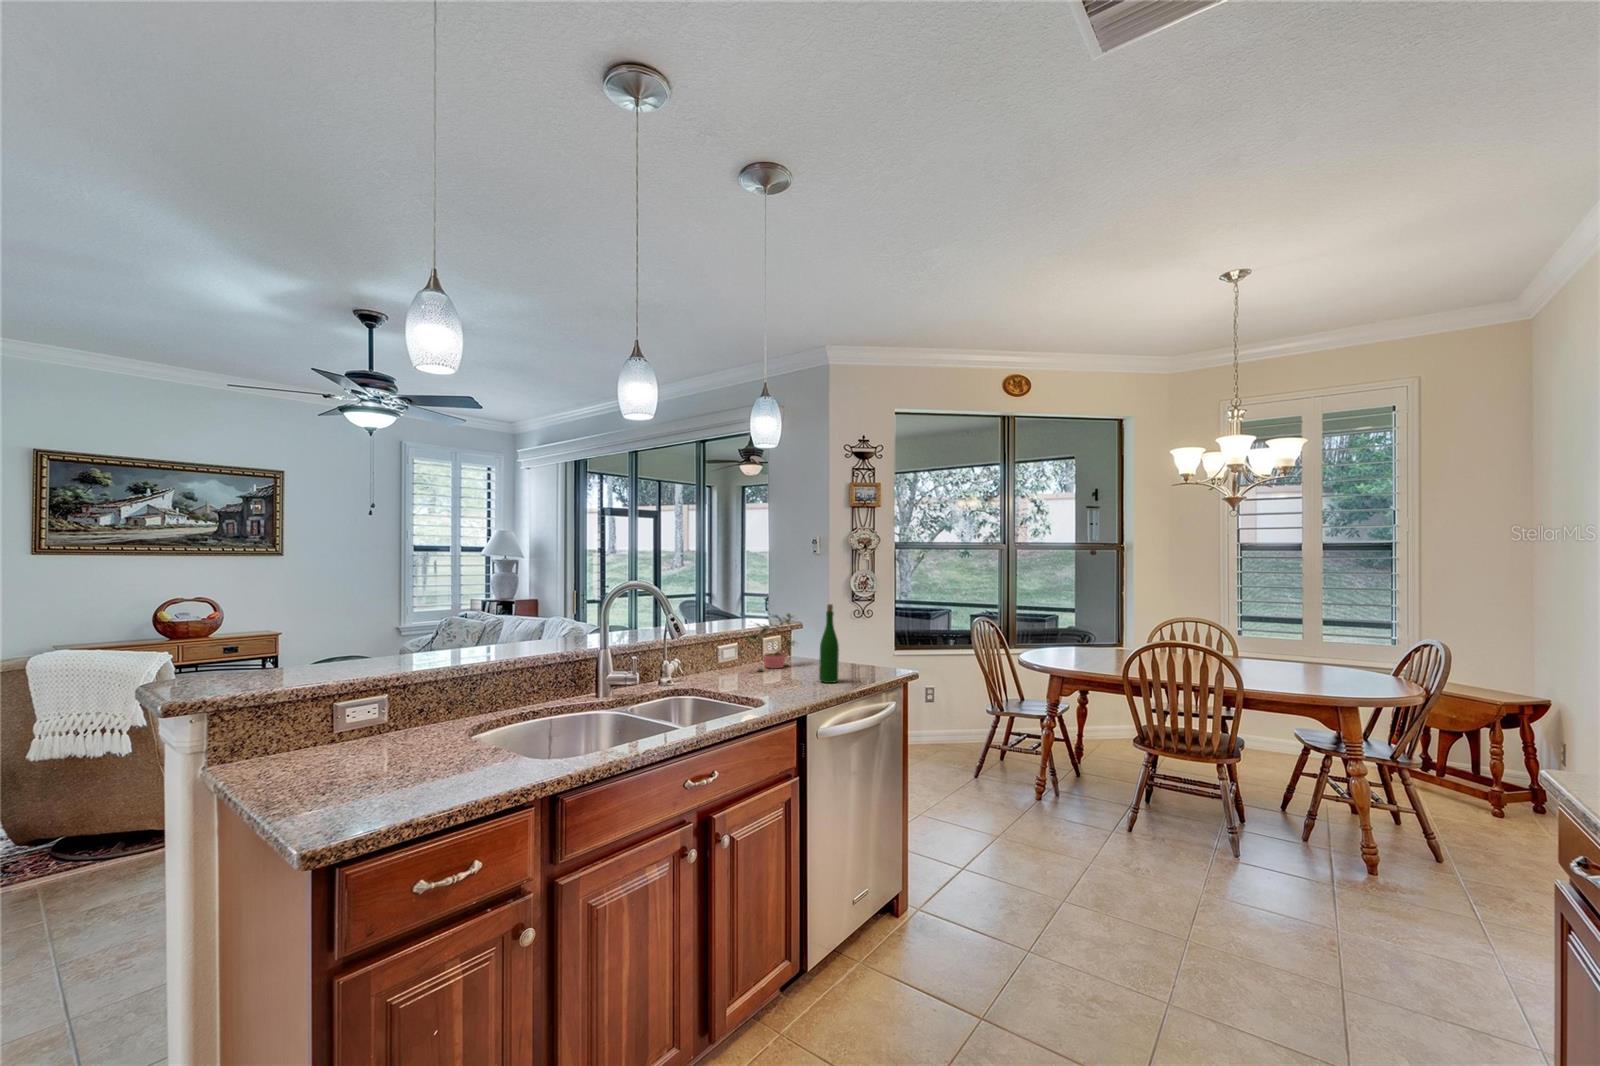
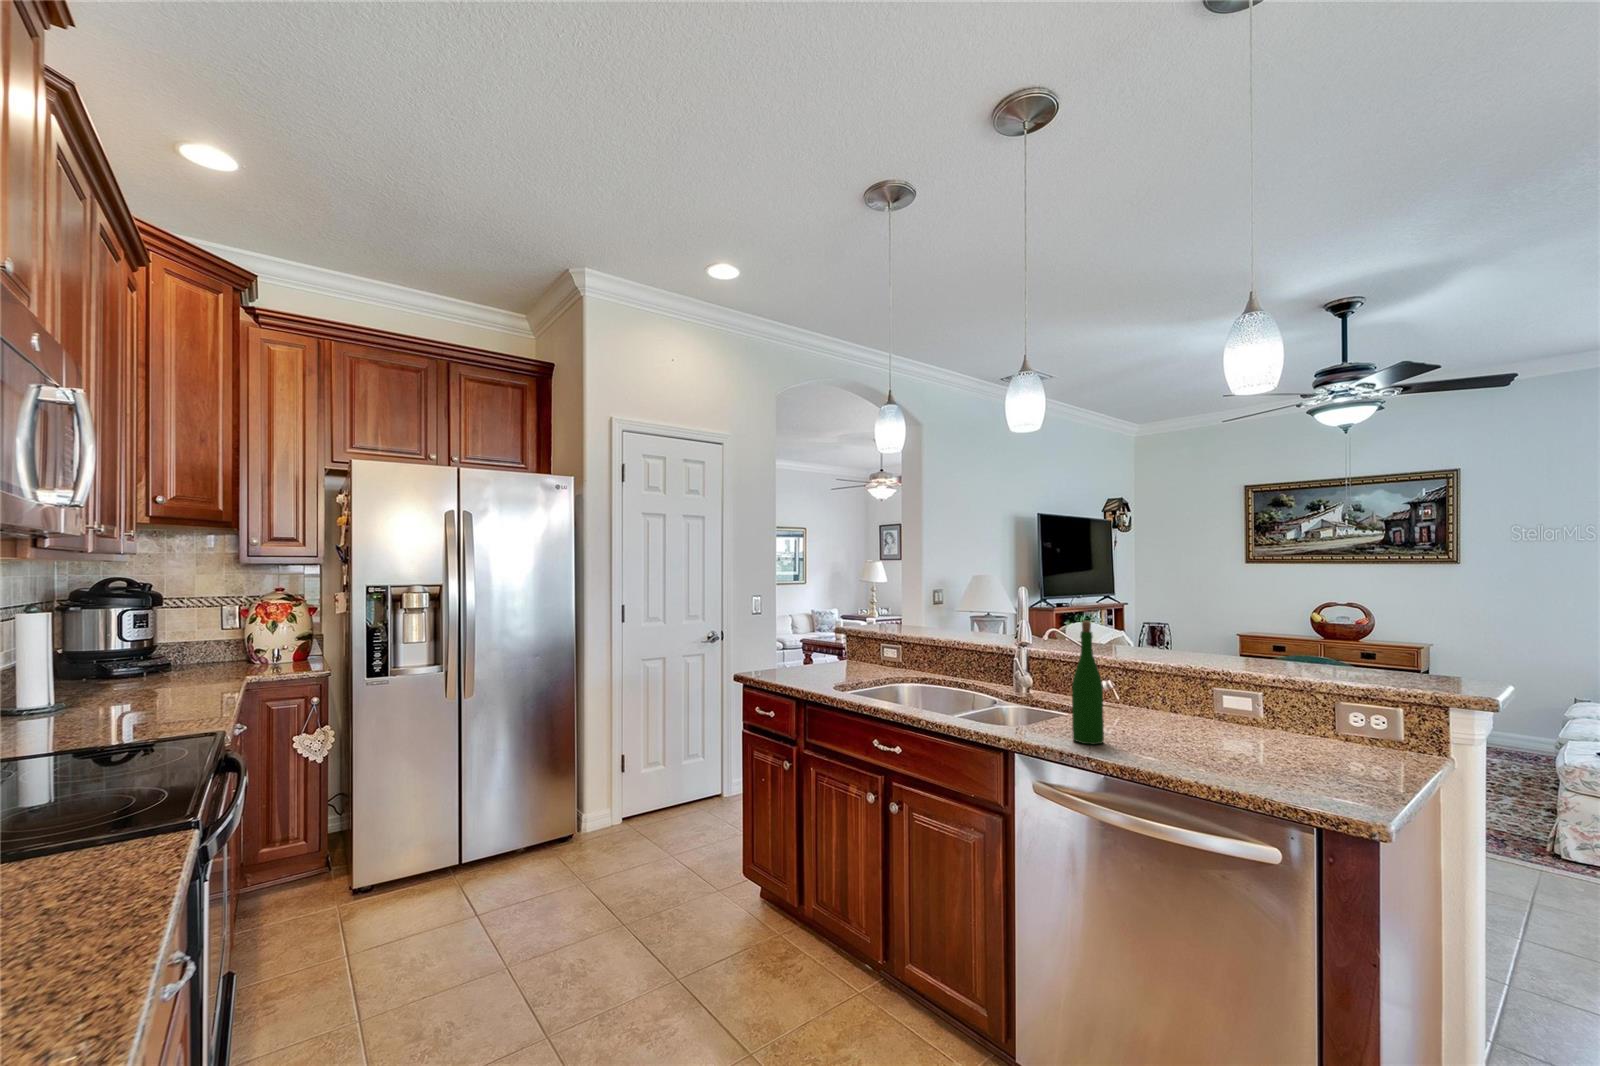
potted plant: present [739,613,794,671] -> none [1128,640,1256,735]

